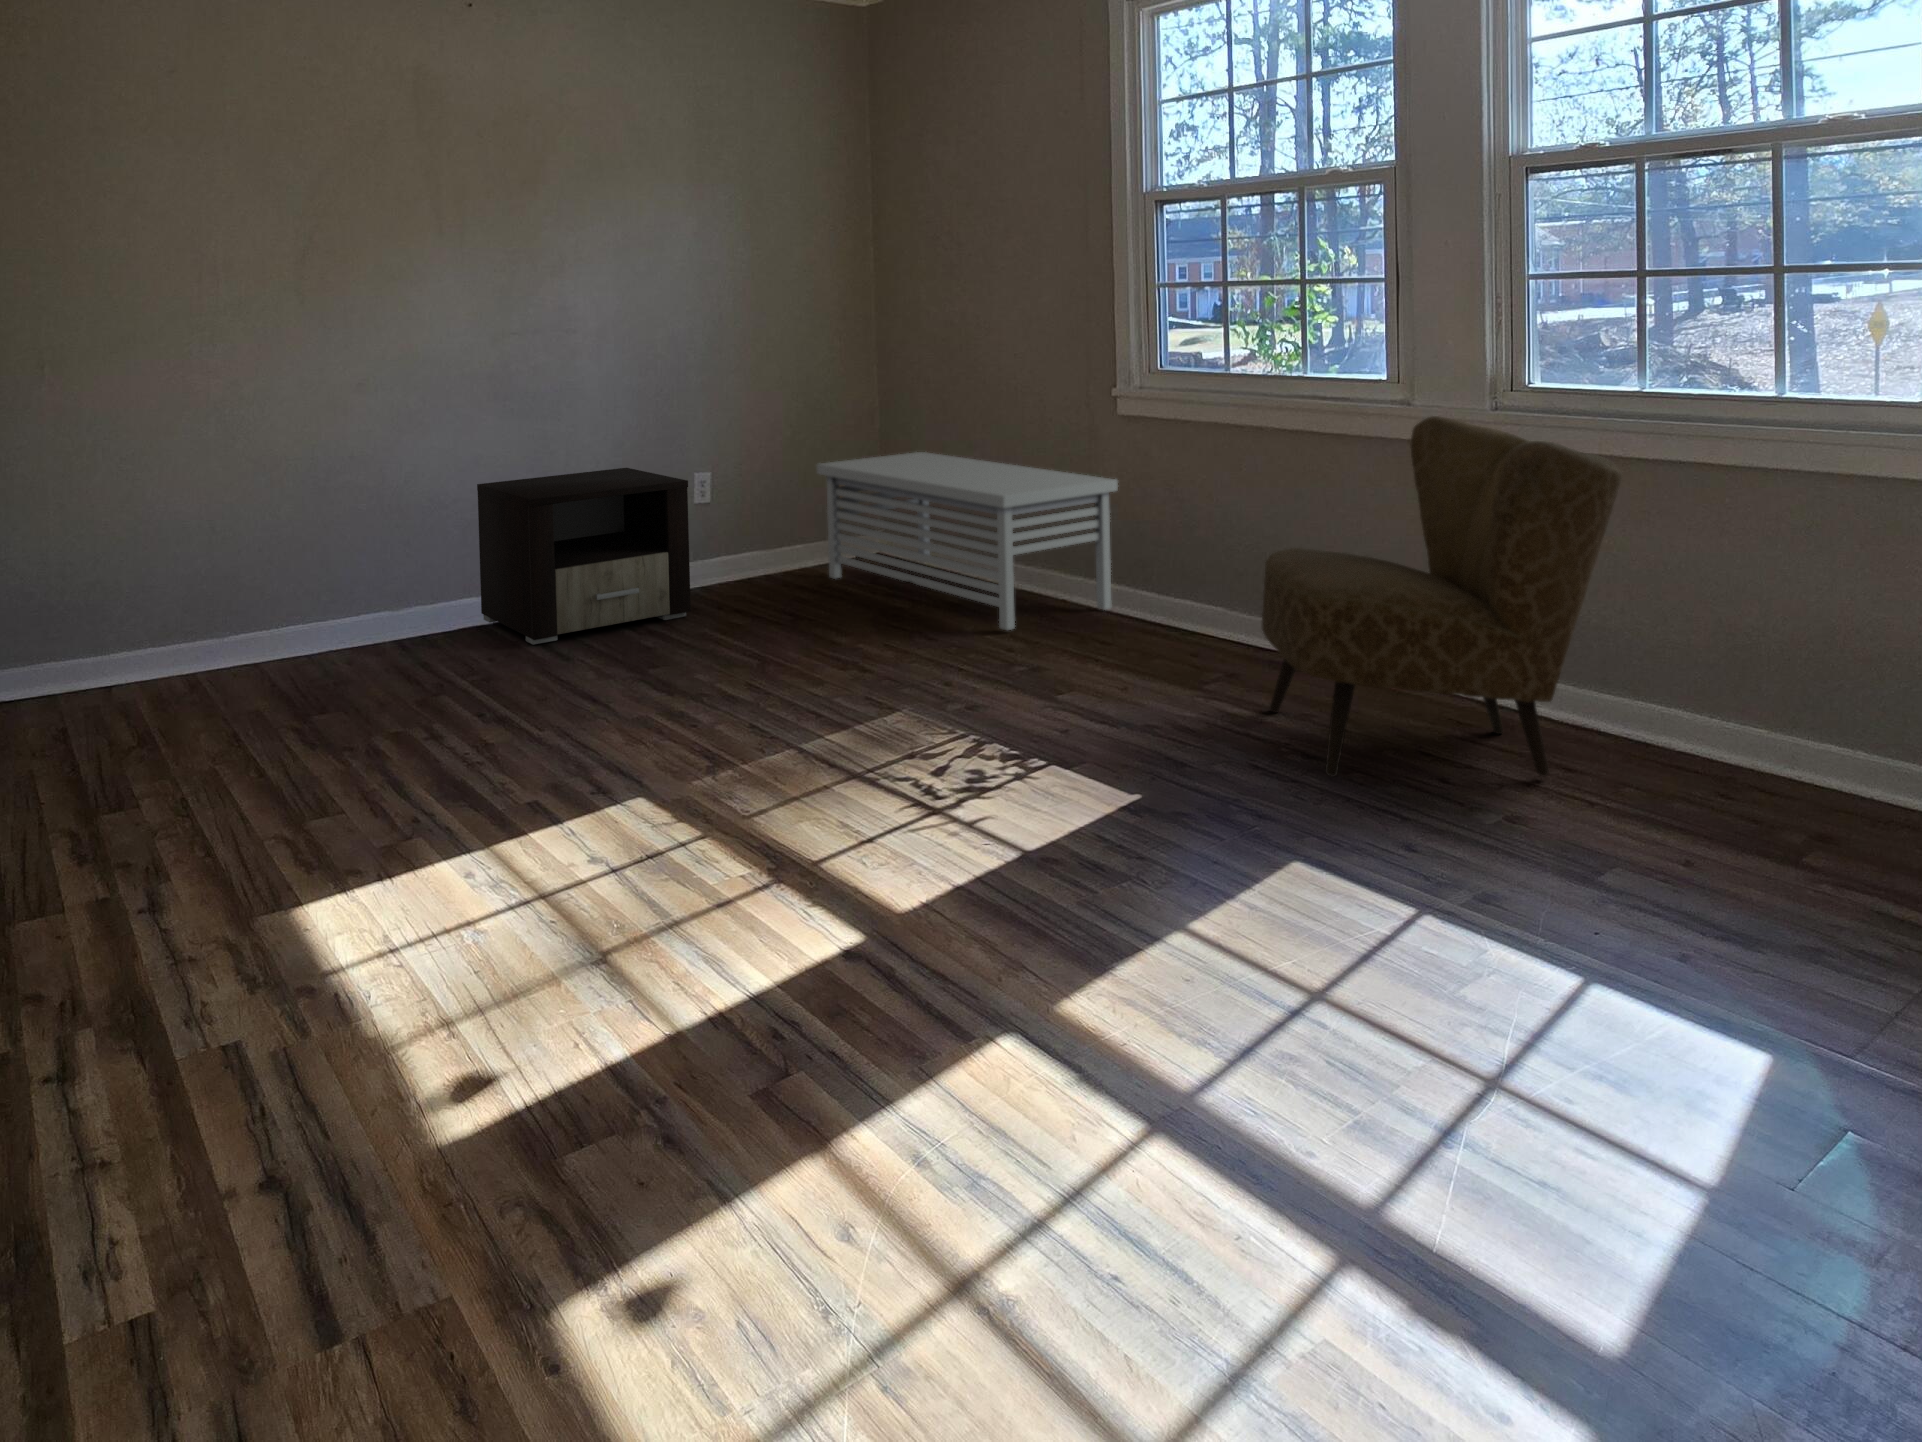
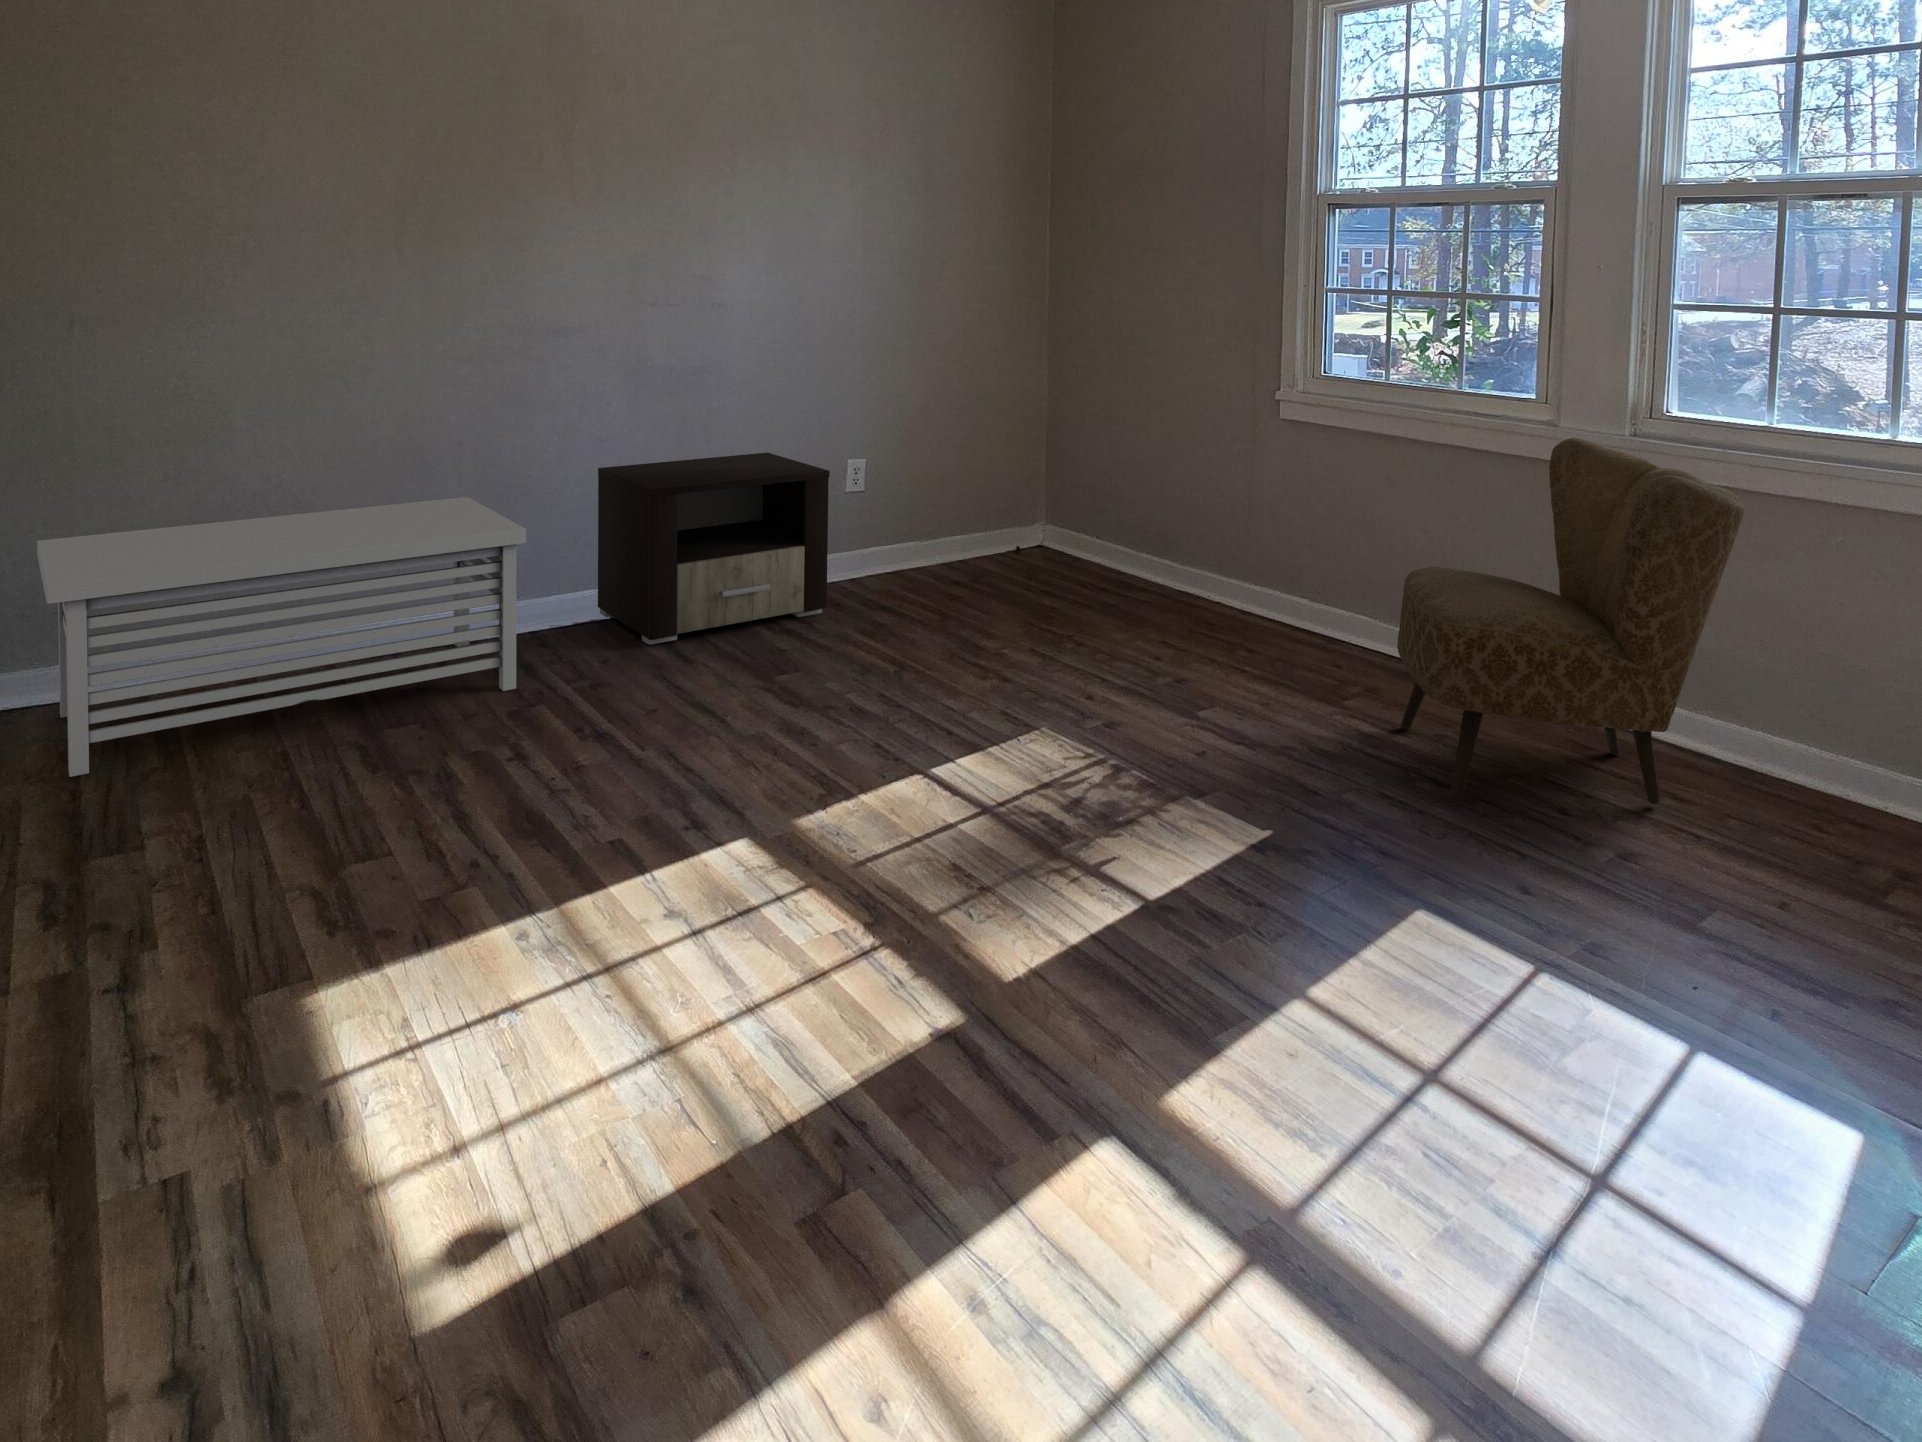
storage bench: present [817,452,1118,630] -> present [37,497,526,777]

